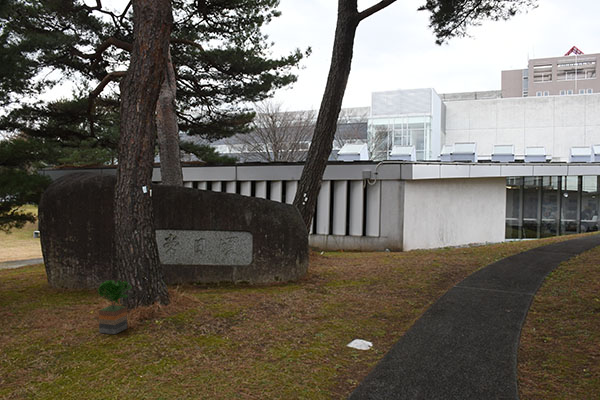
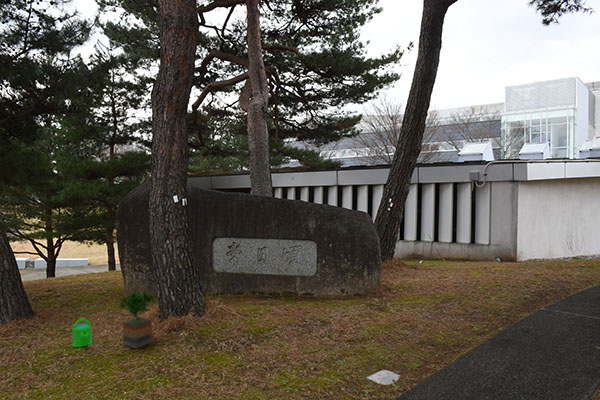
watering can: none [41,310,64,339] -> present [71,318,93,347]

